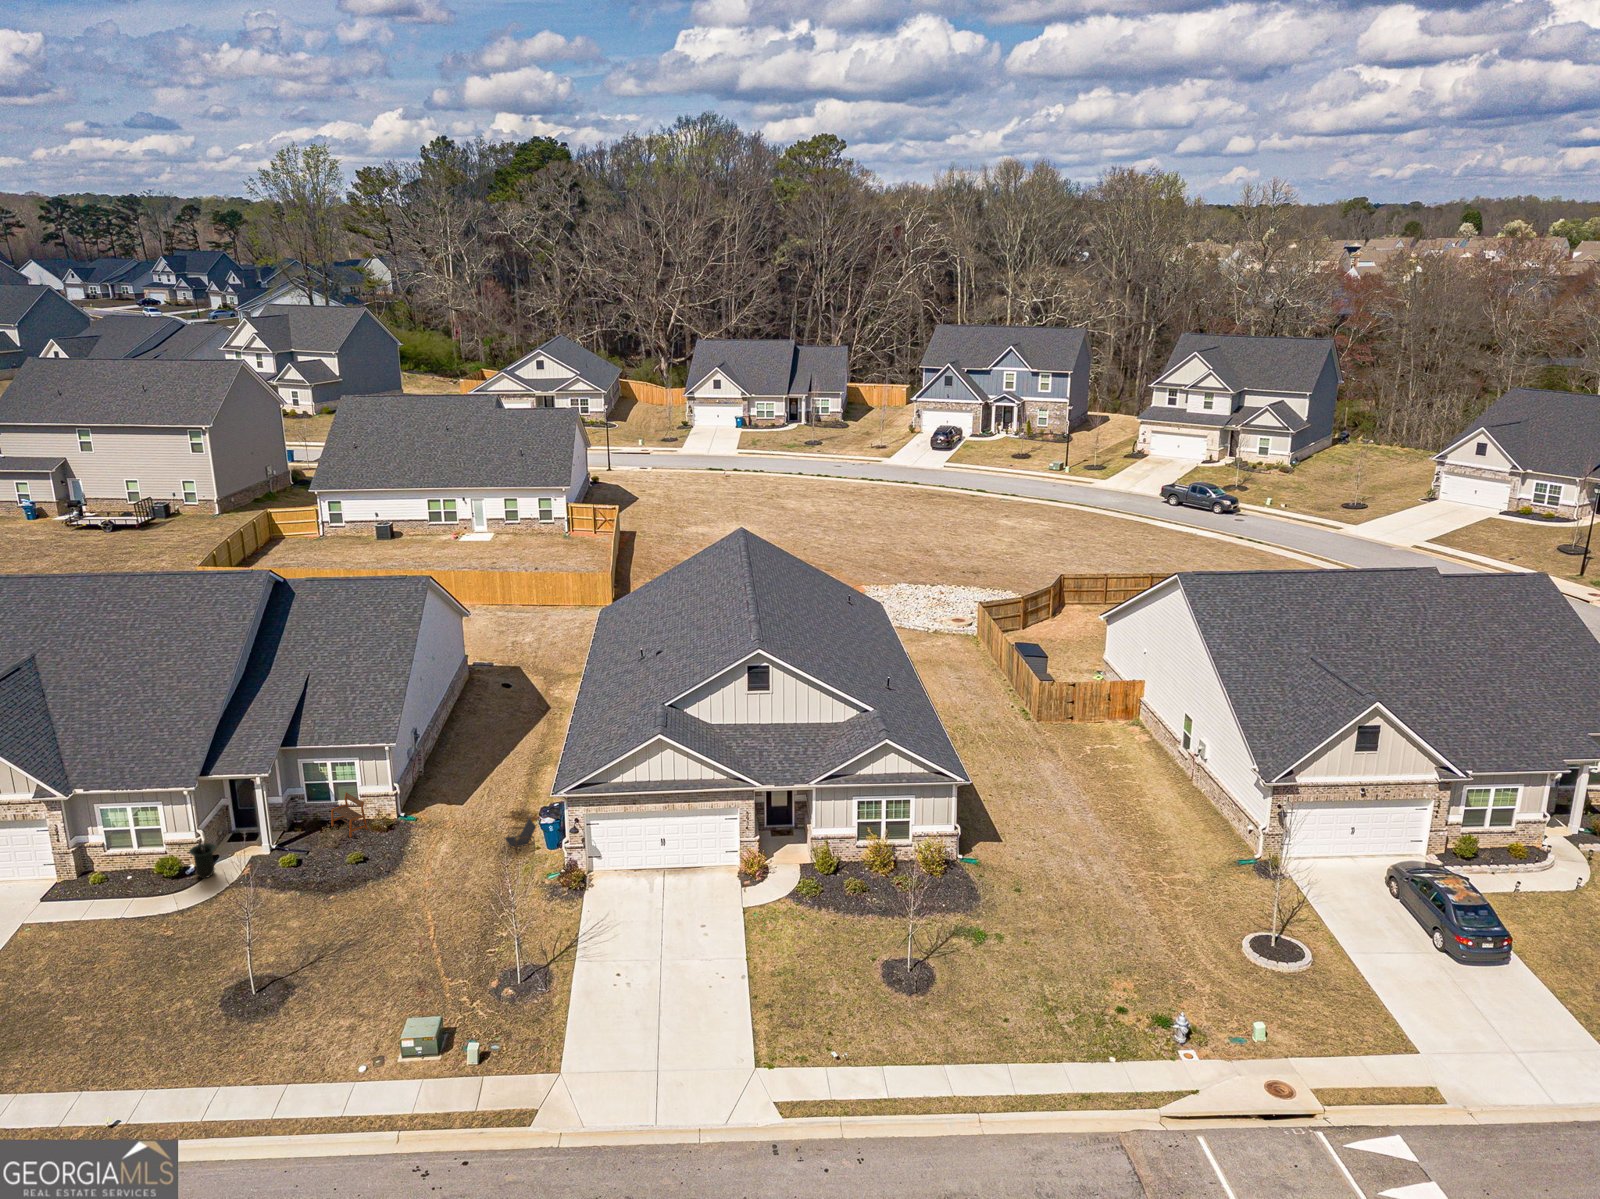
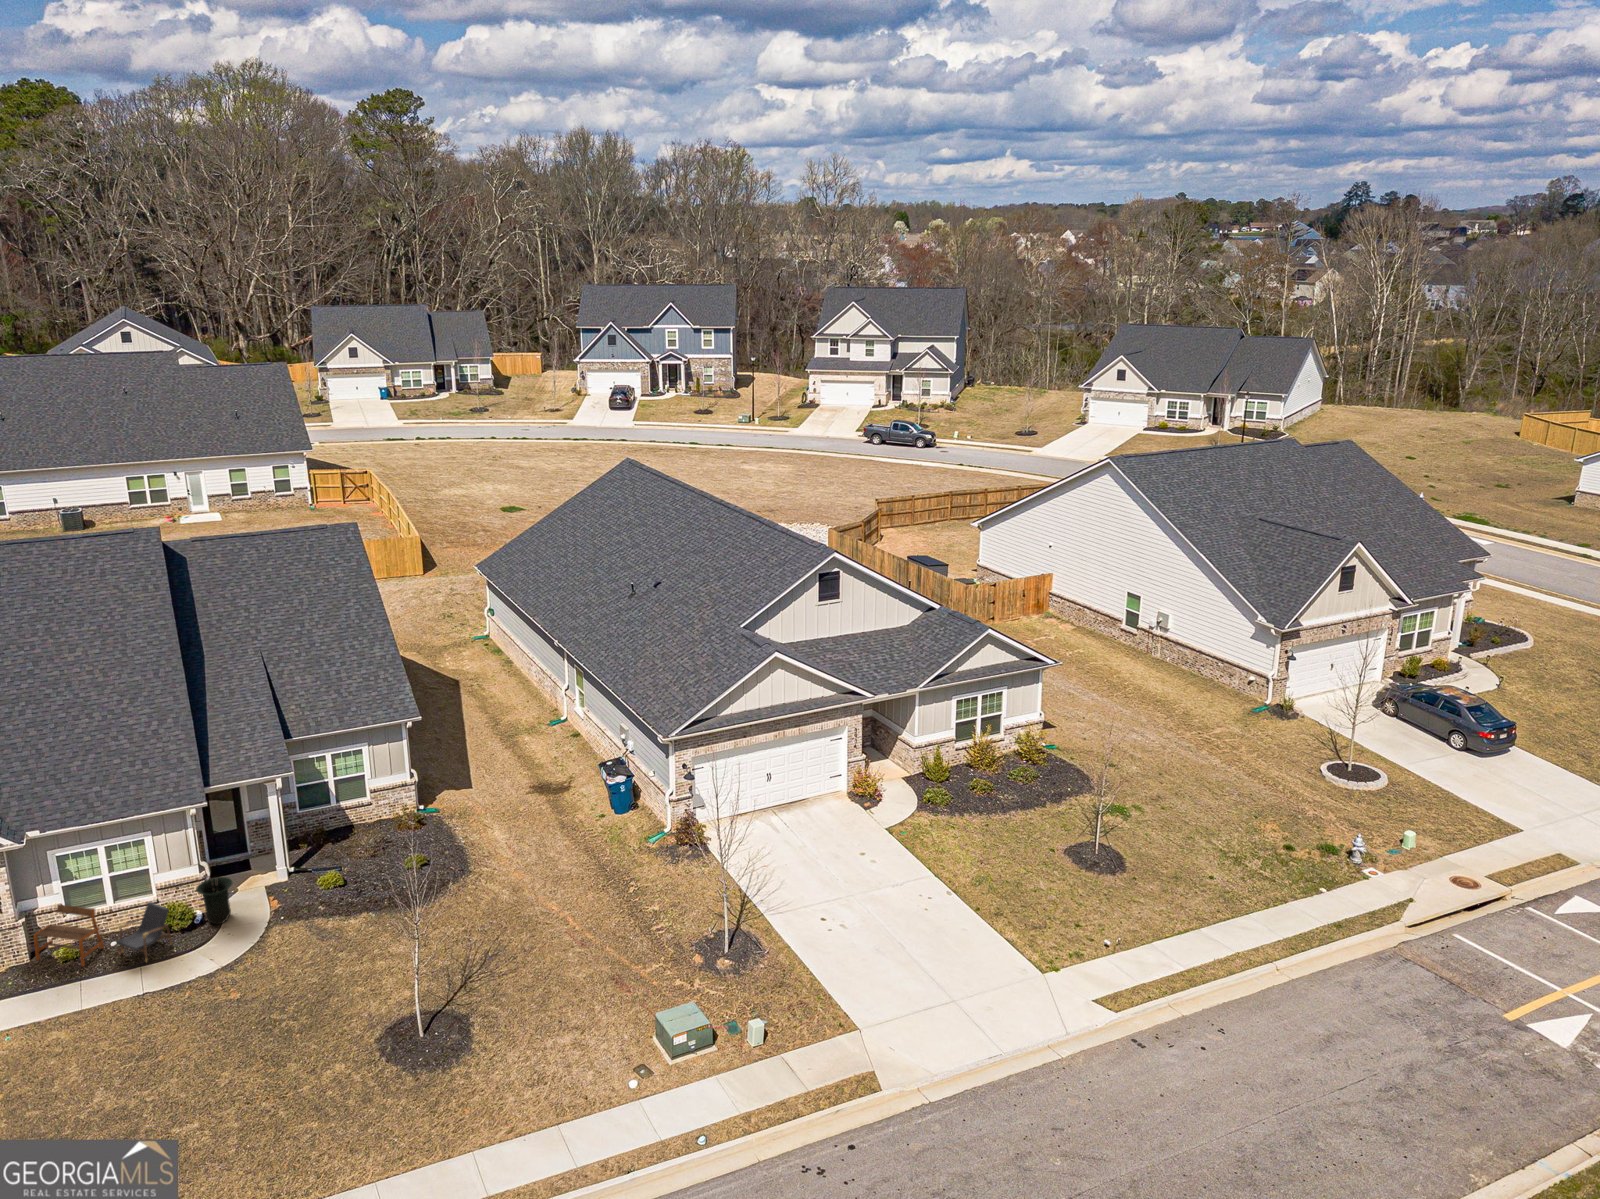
bench: present [331,792,368,837] -> present [34,904,104,966]
lounge chair: present [505,819,536,855] -> present [116,902,172,961]

